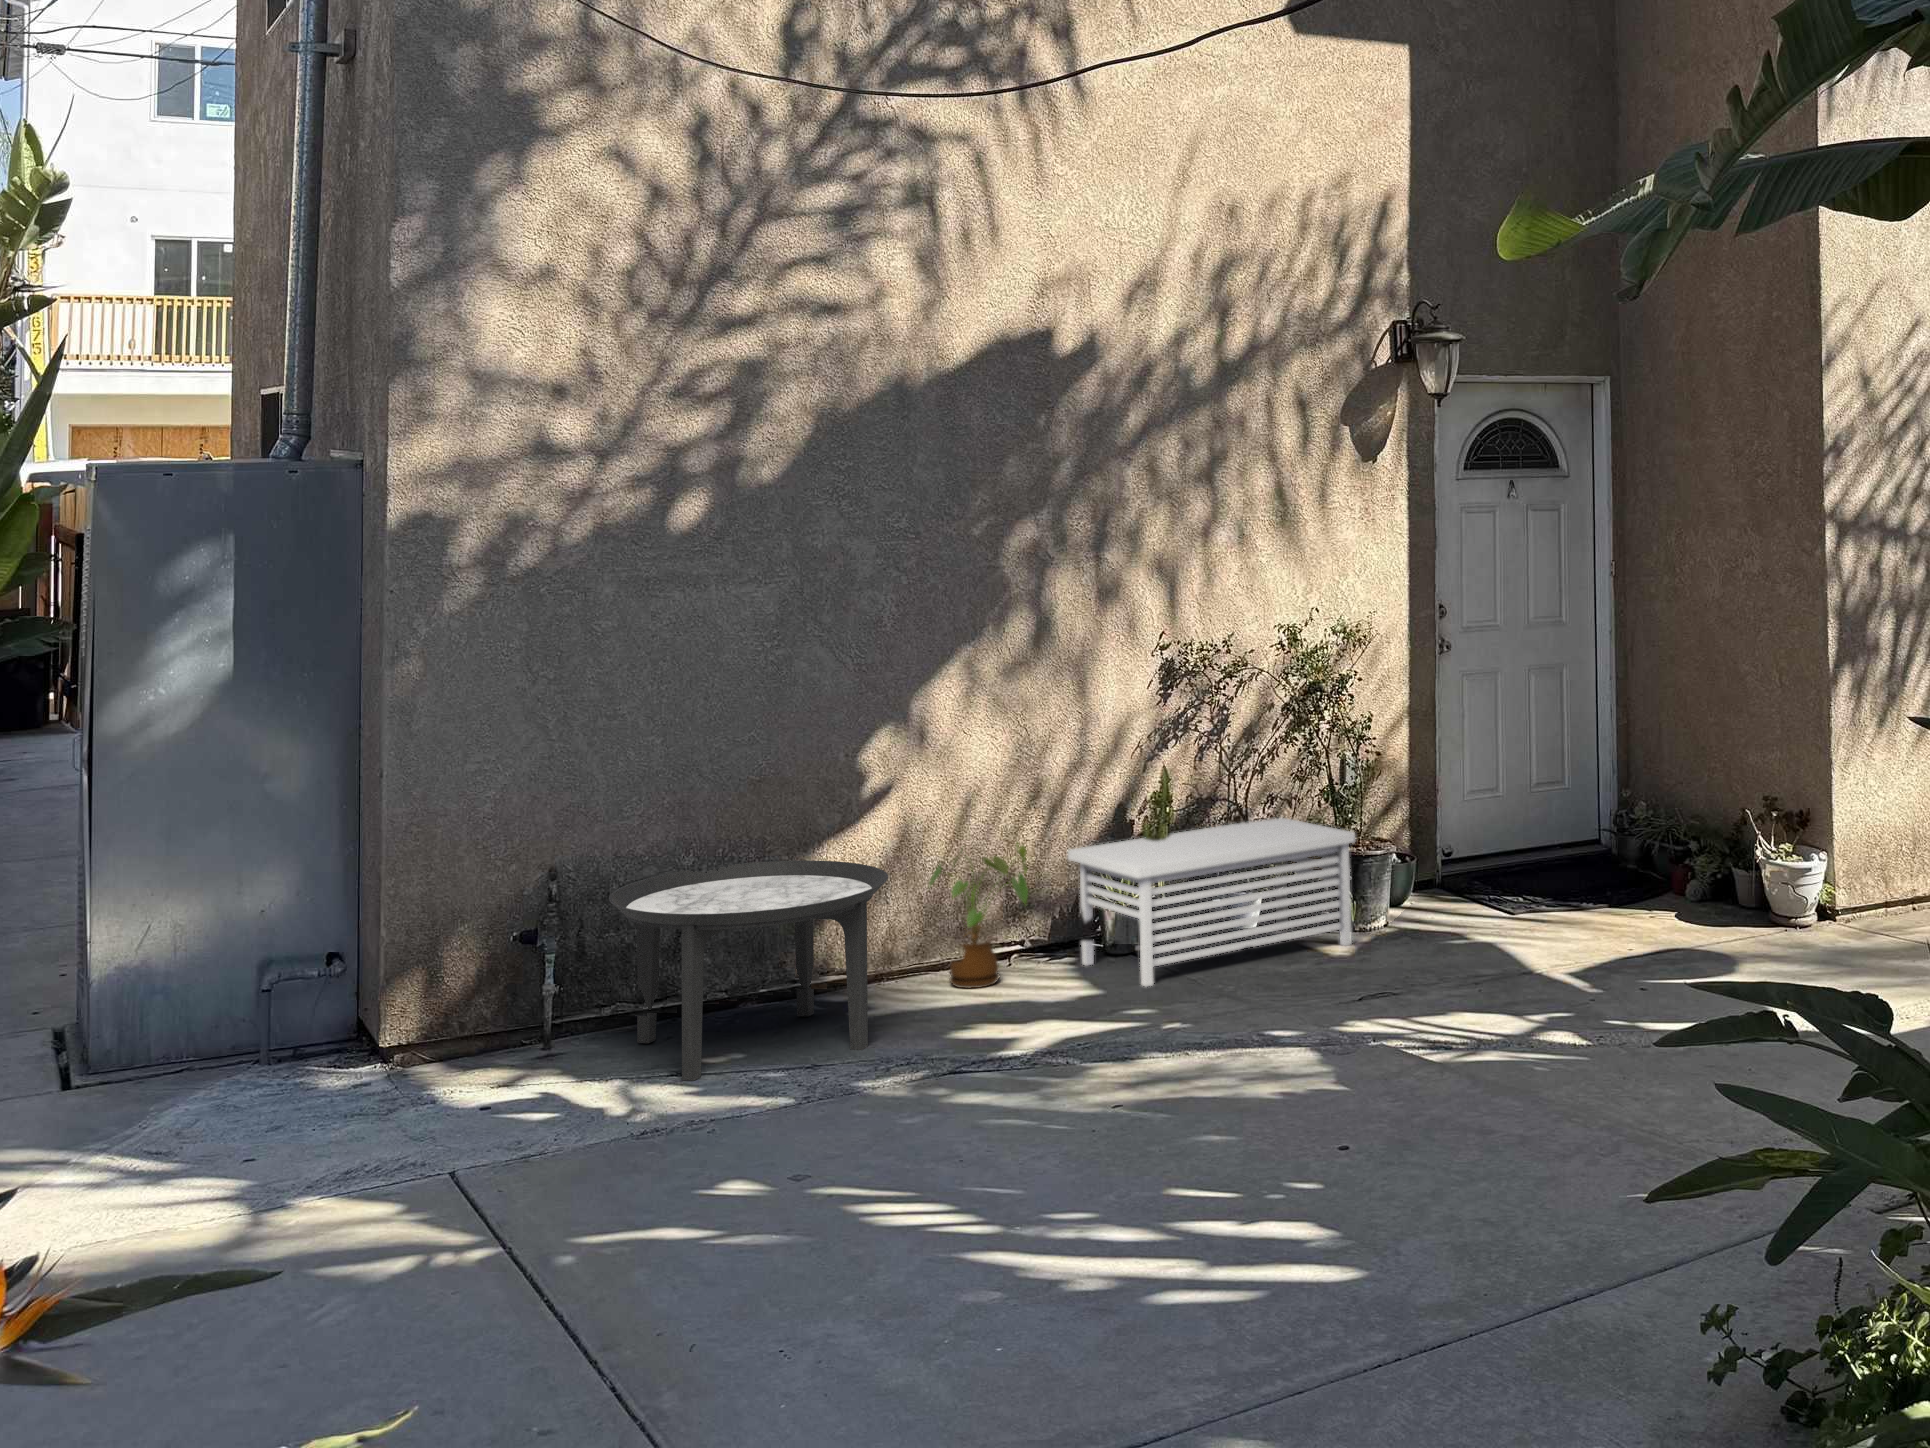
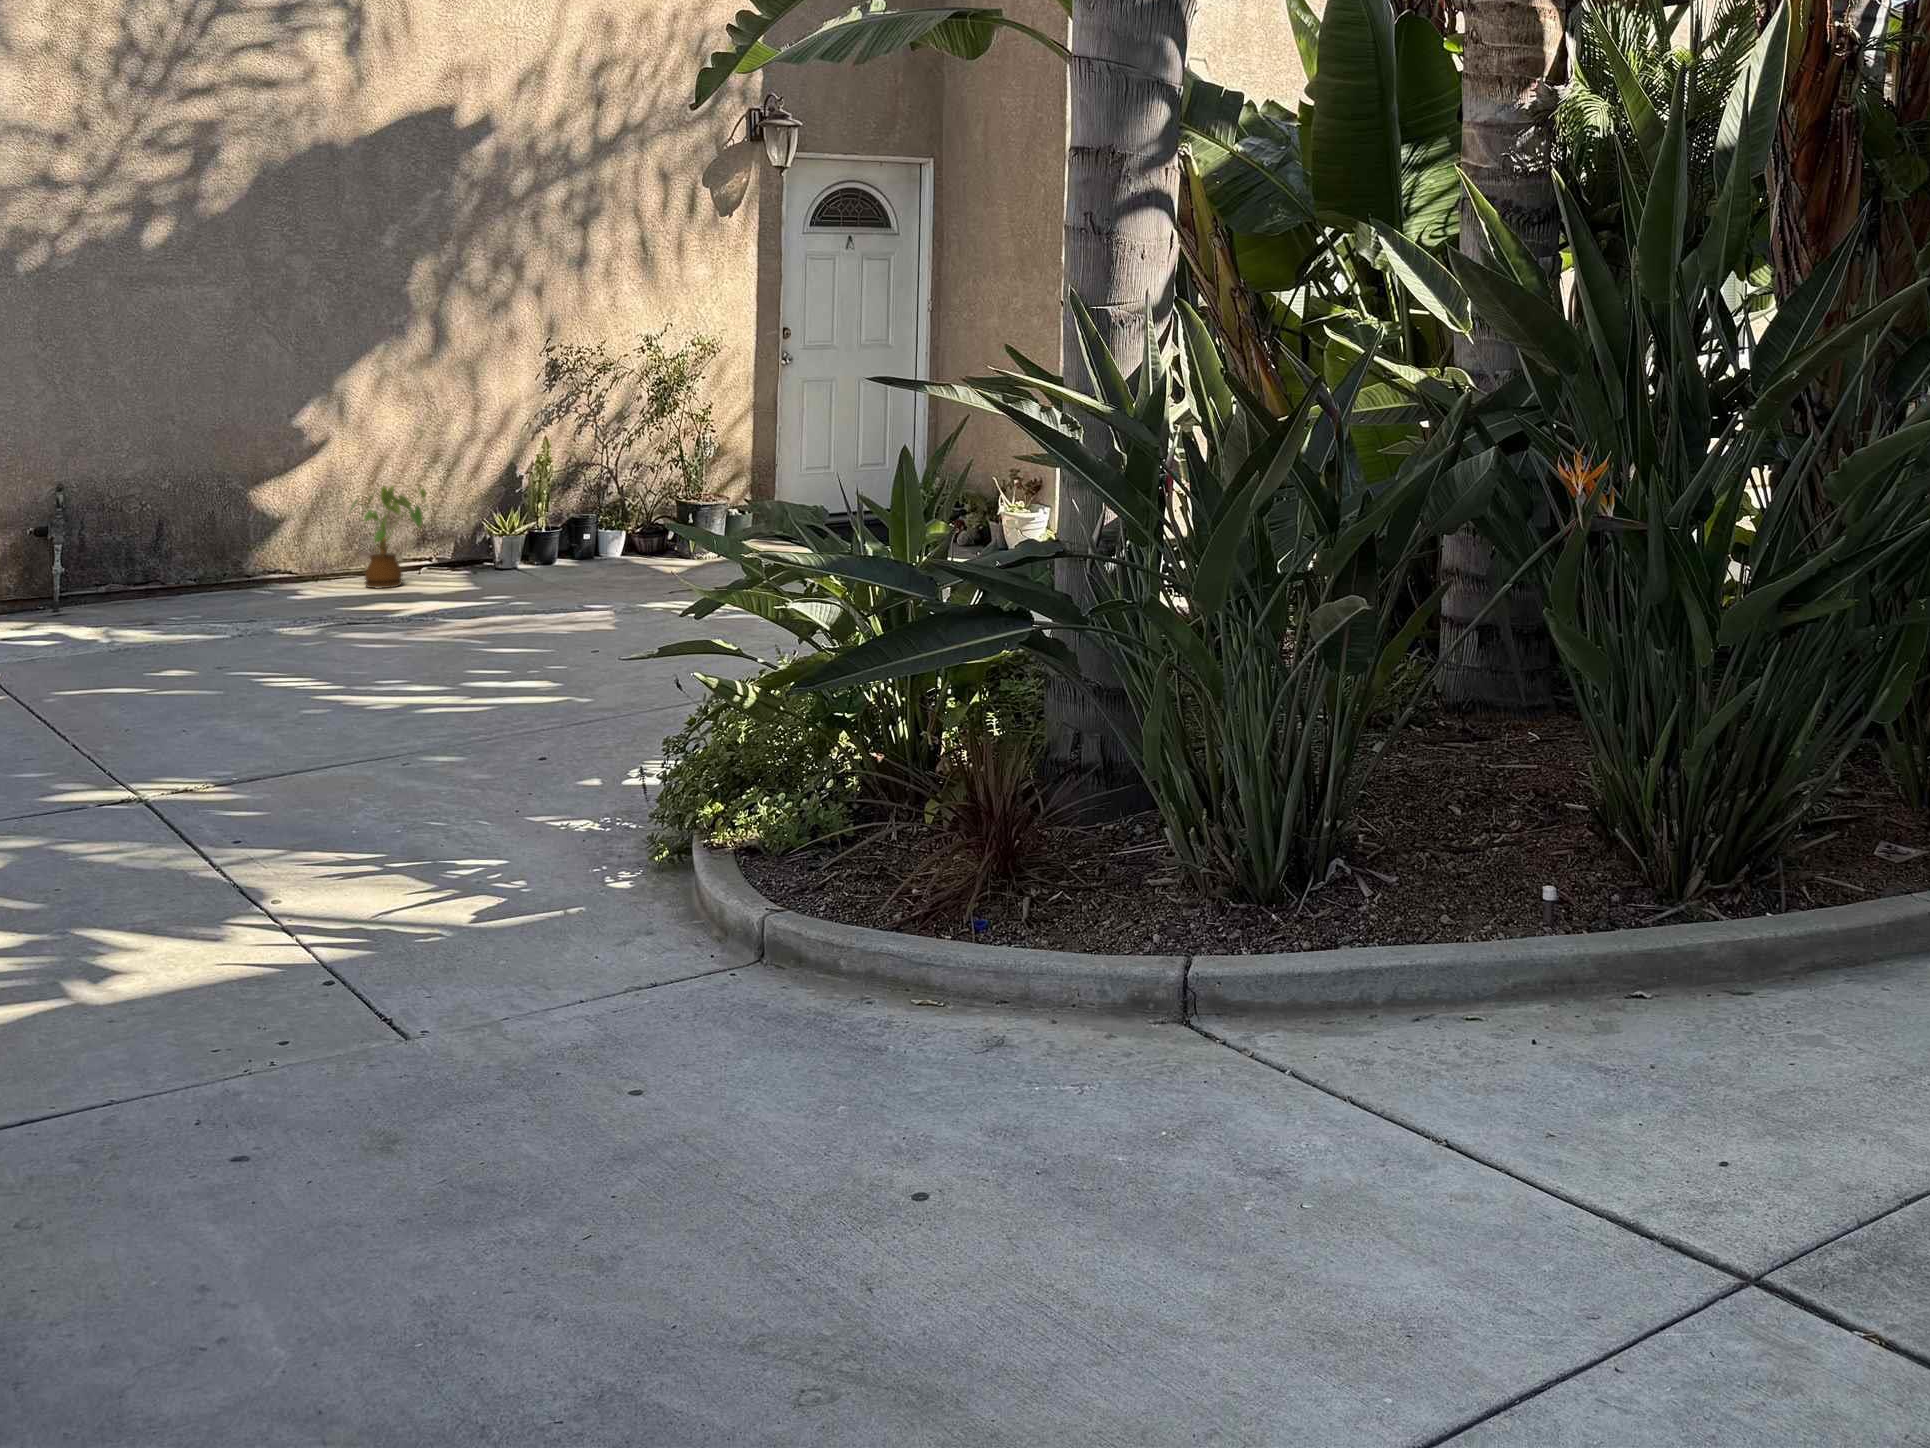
storage bench: present [1068,818,1355,986] -> none [460,481,682,589]
round table: present [609,860,888,1081] -> none [96,490,307,627]

